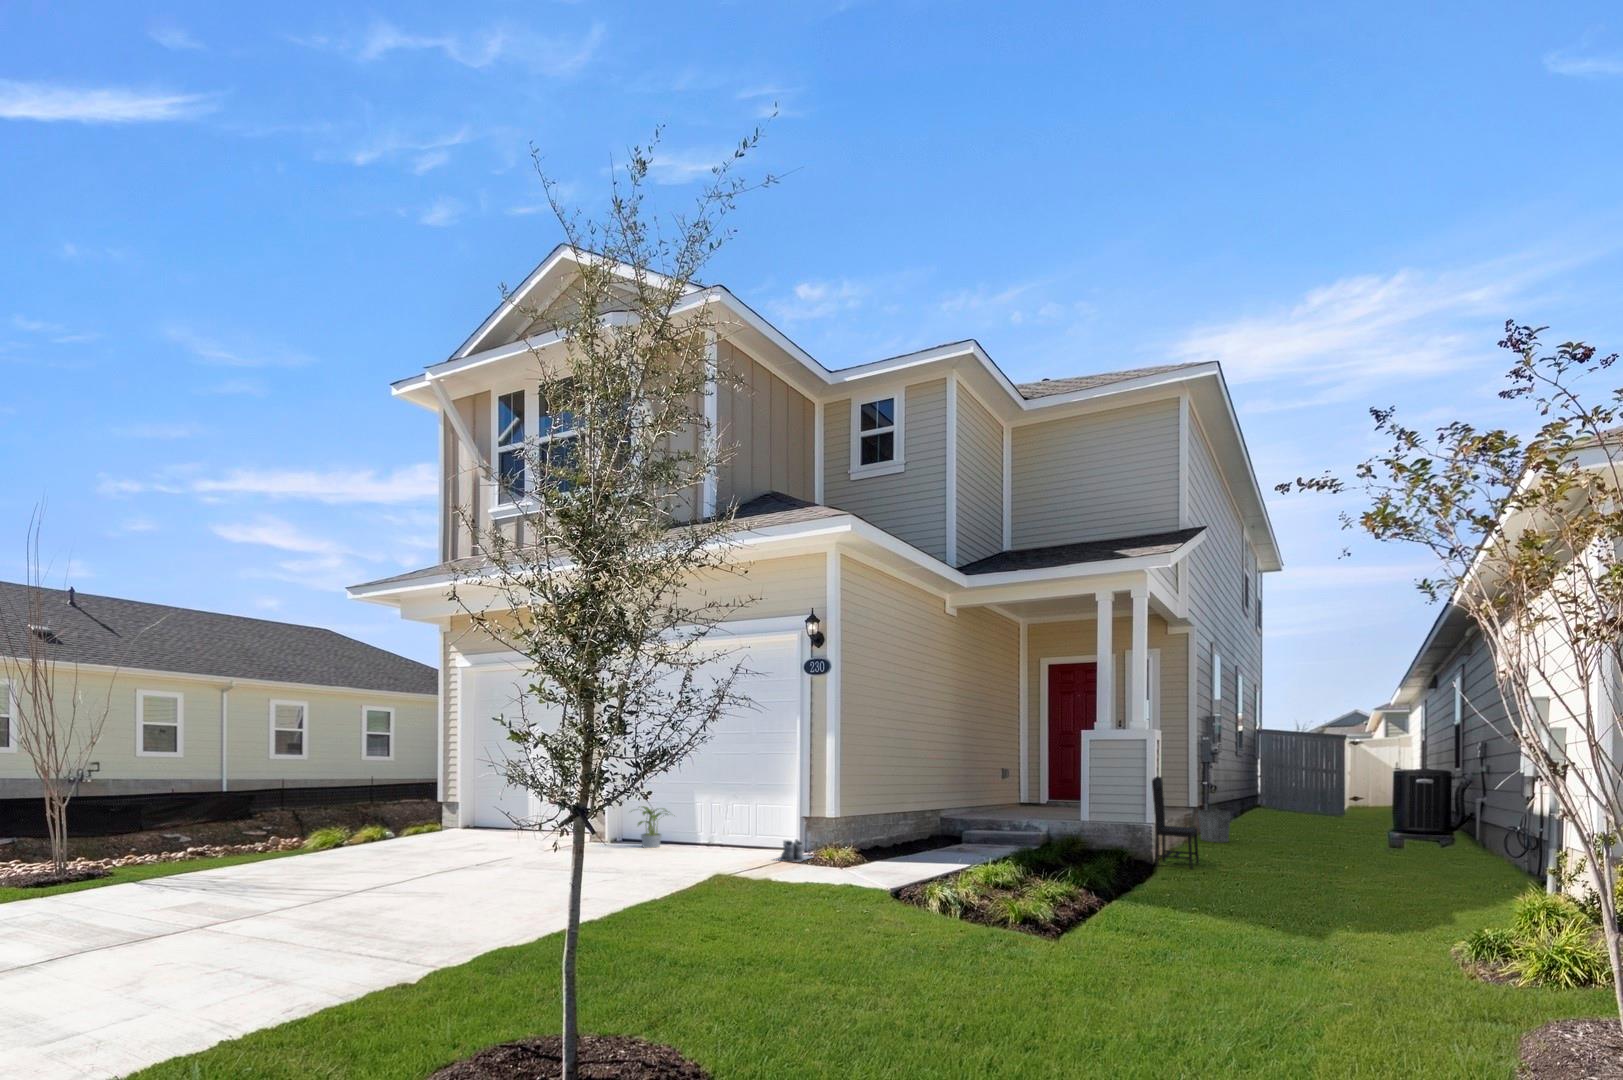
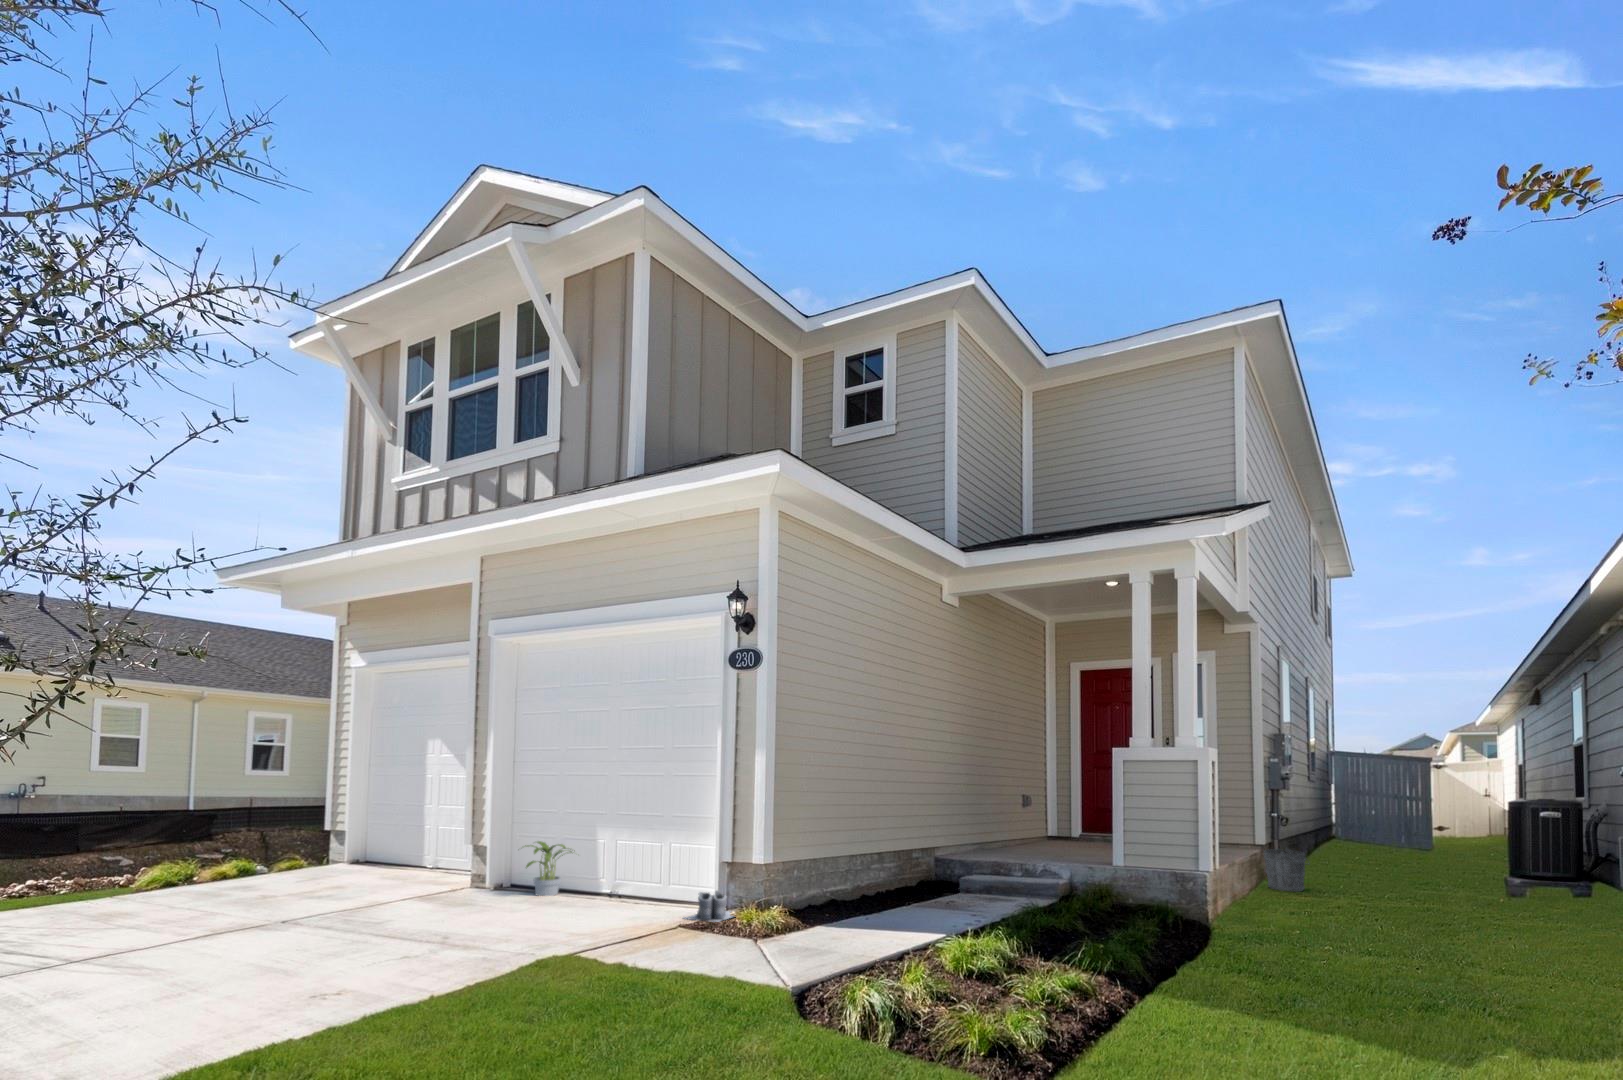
chair: present [1152,777,1199,870] -> none [1201,810,1267,937]

